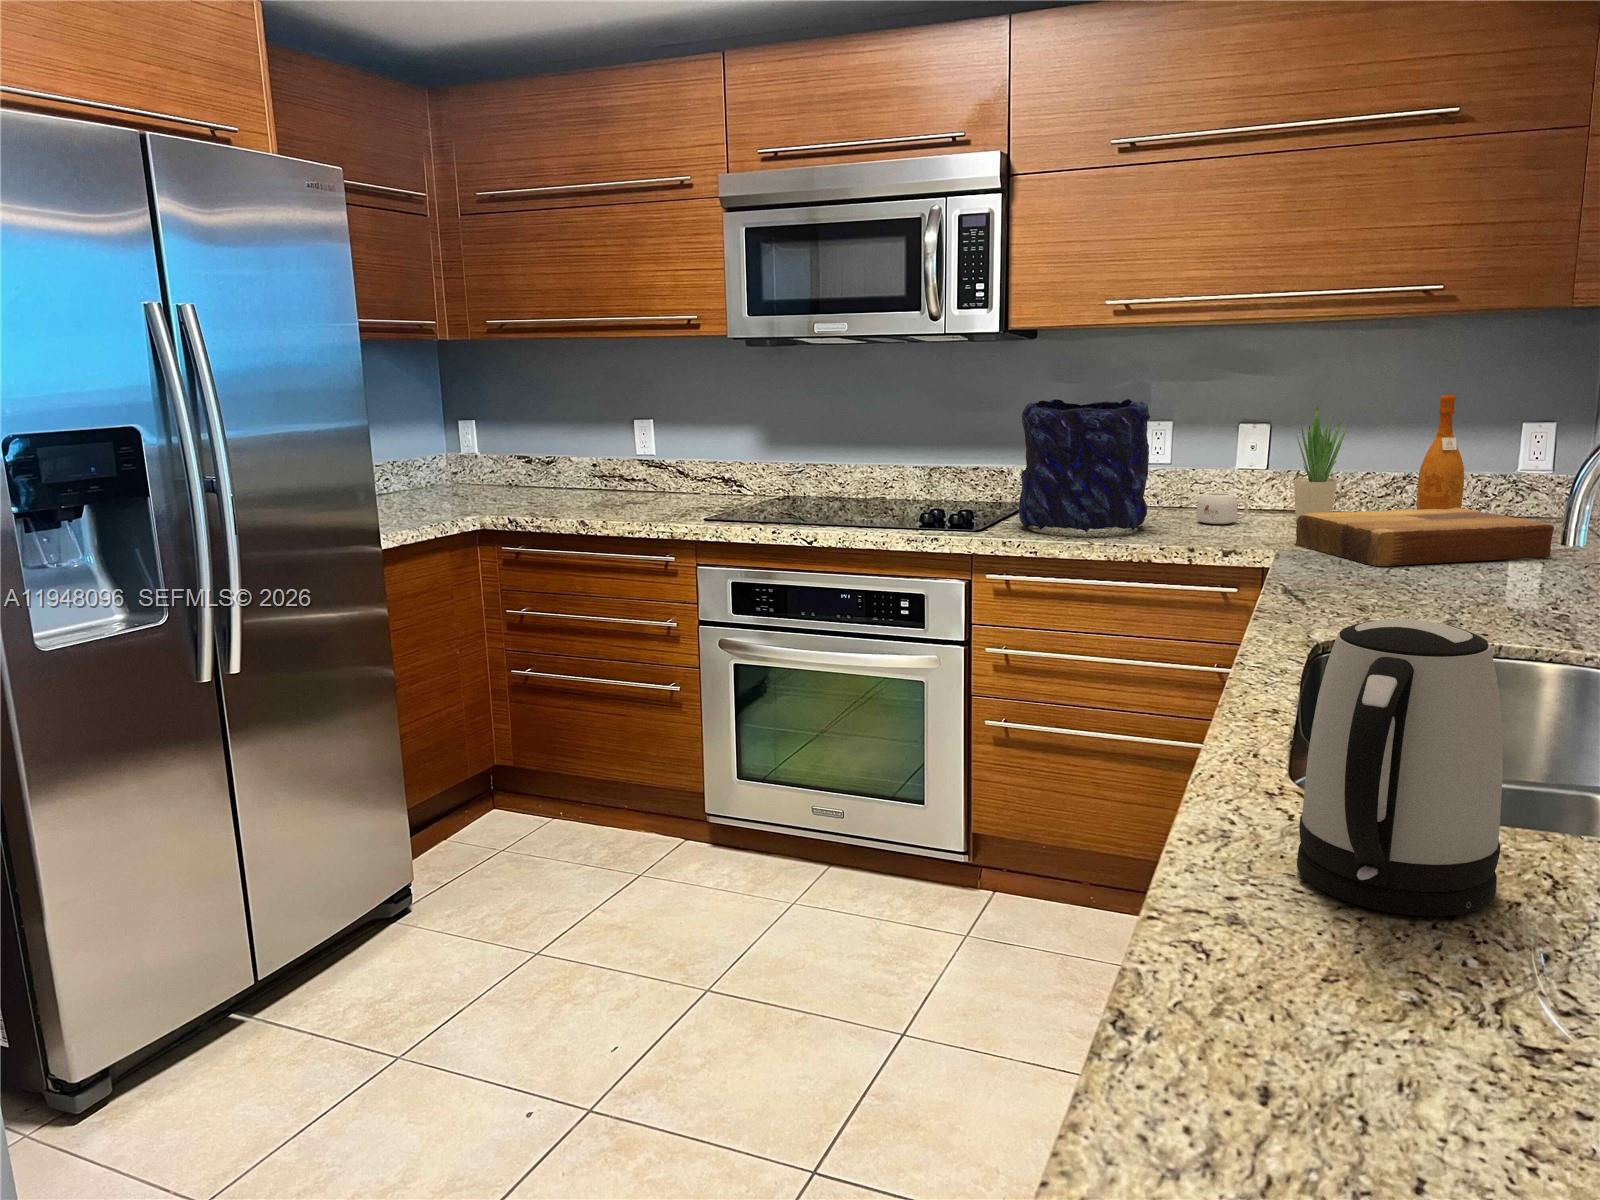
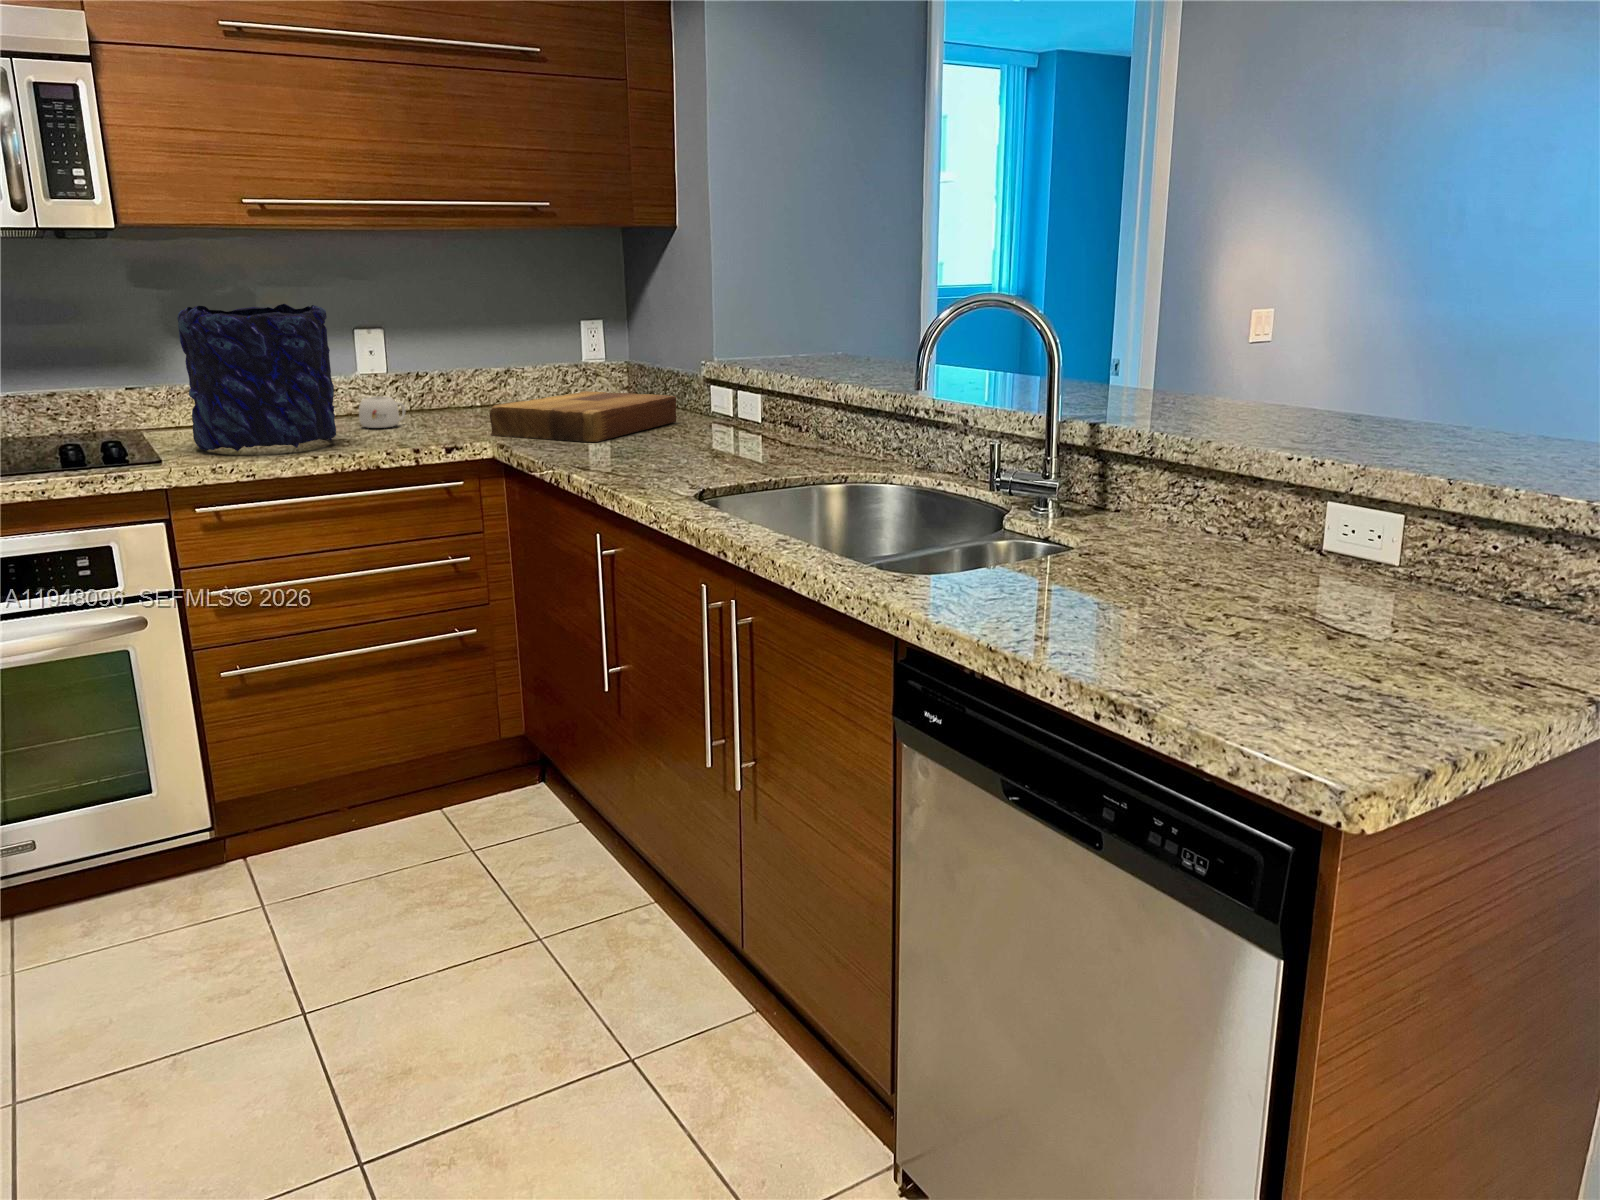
wine bottle: present [1417,394,1464,510] -> none [519,297,555,407]
potted plant: present [1294,406,1348,521] -> none [426,307,471,419]
kettle: present [1297,619,1502,916] -> none [1036,424,1174,620]

